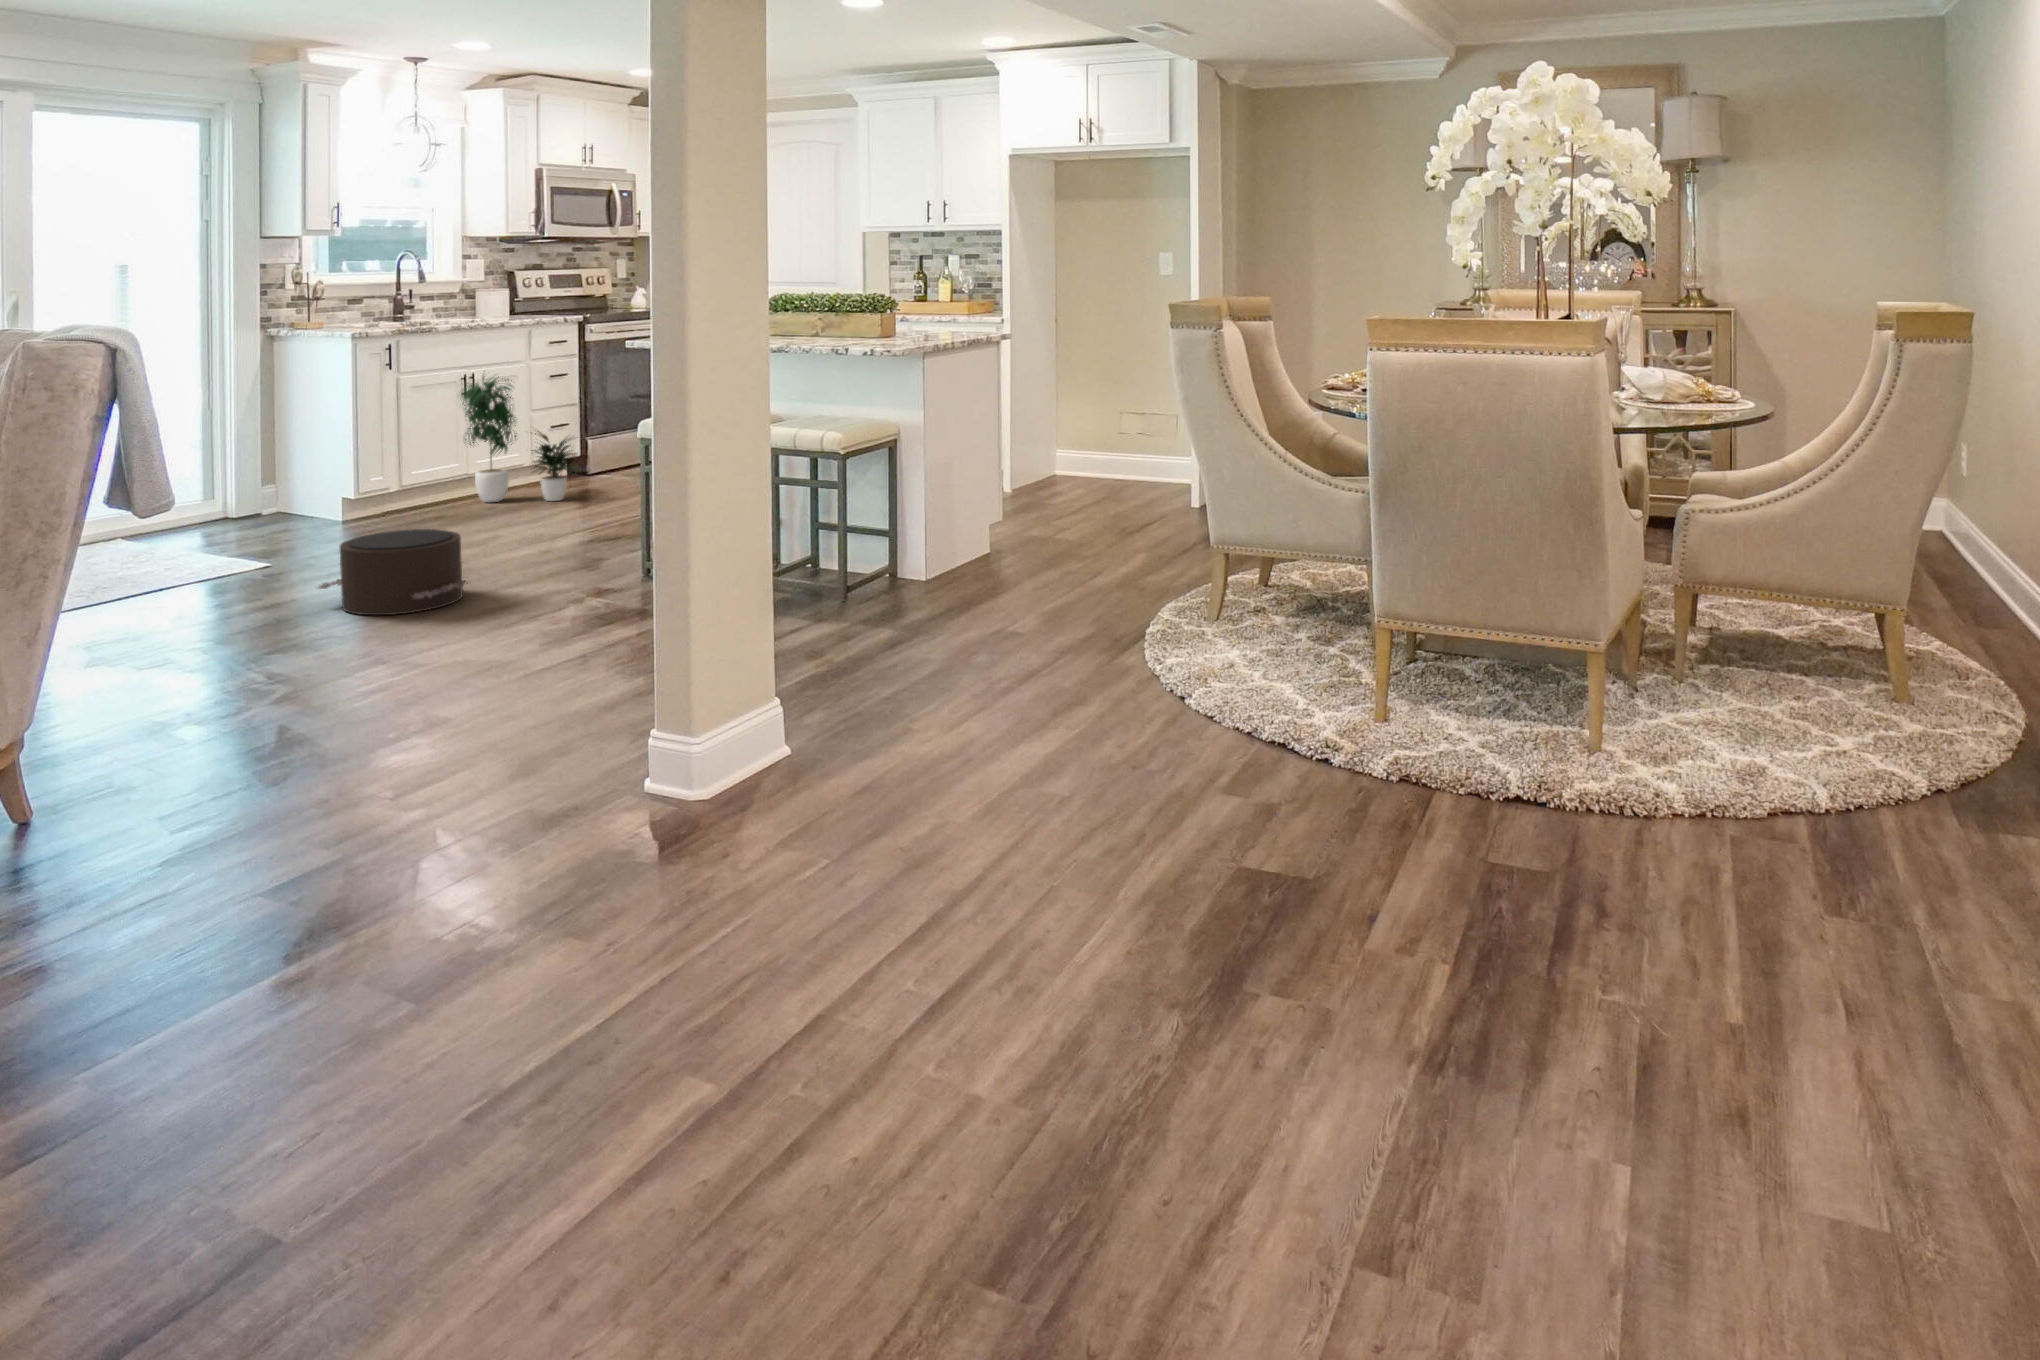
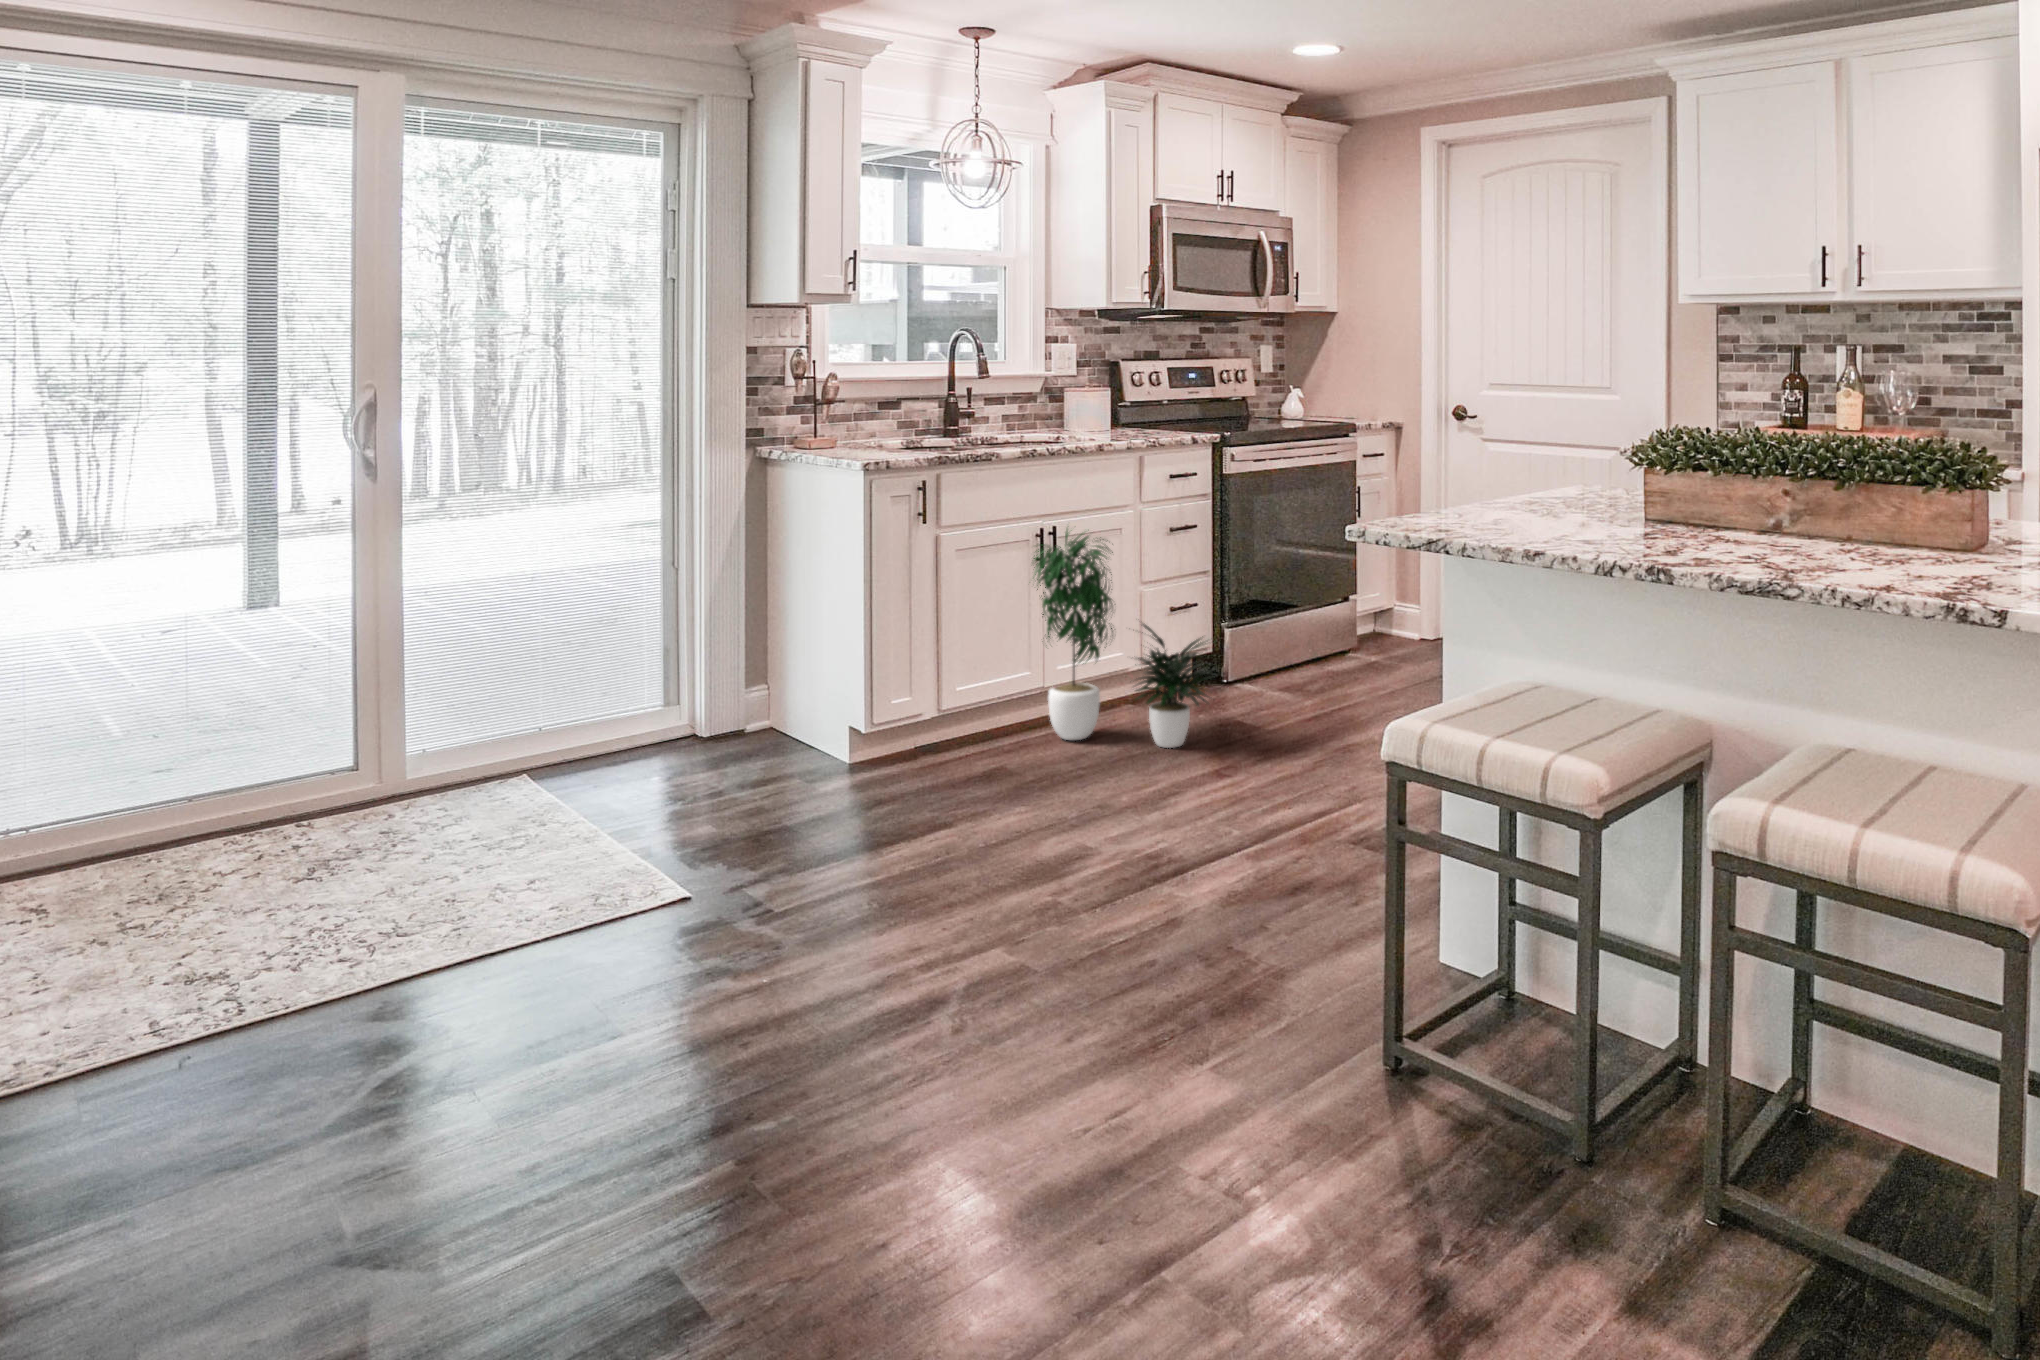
pouf: present [319,529,468,615] -> none [706,914,1014,1169]

